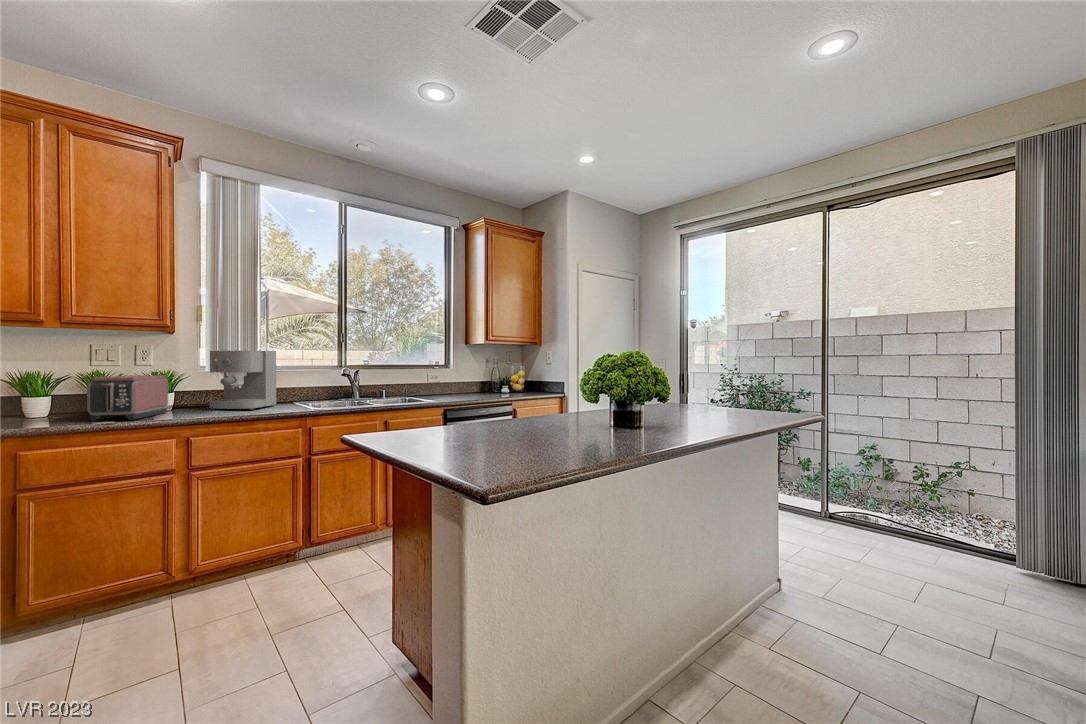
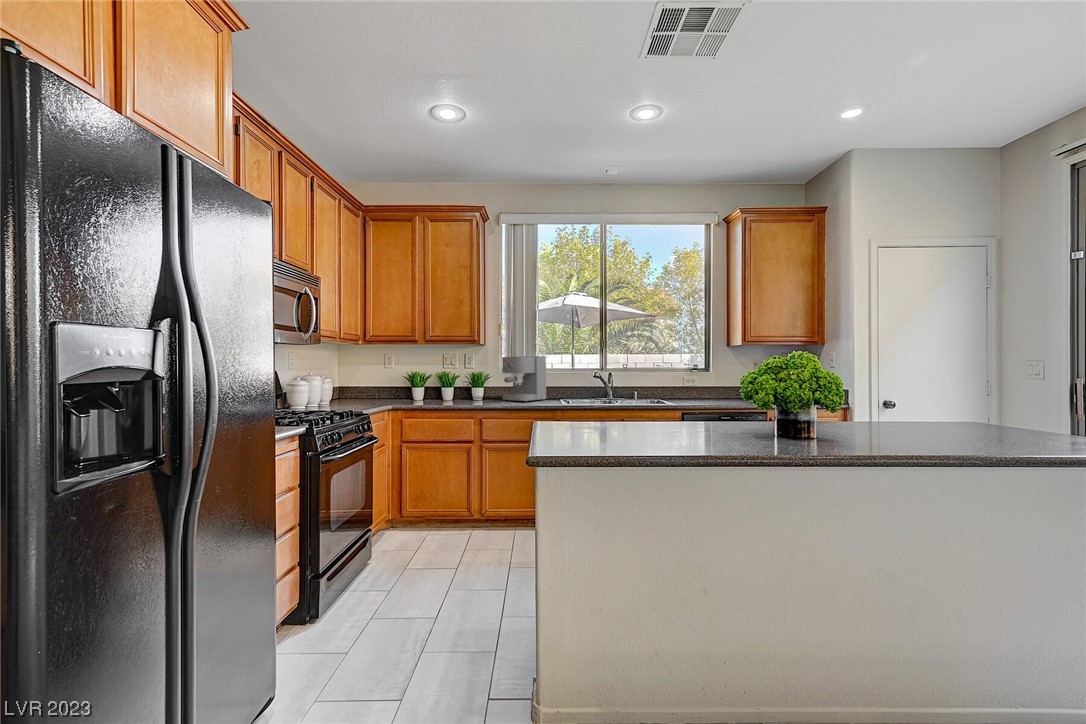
toaster: present [87,375,168,421] -> none [434,375,478,404]

